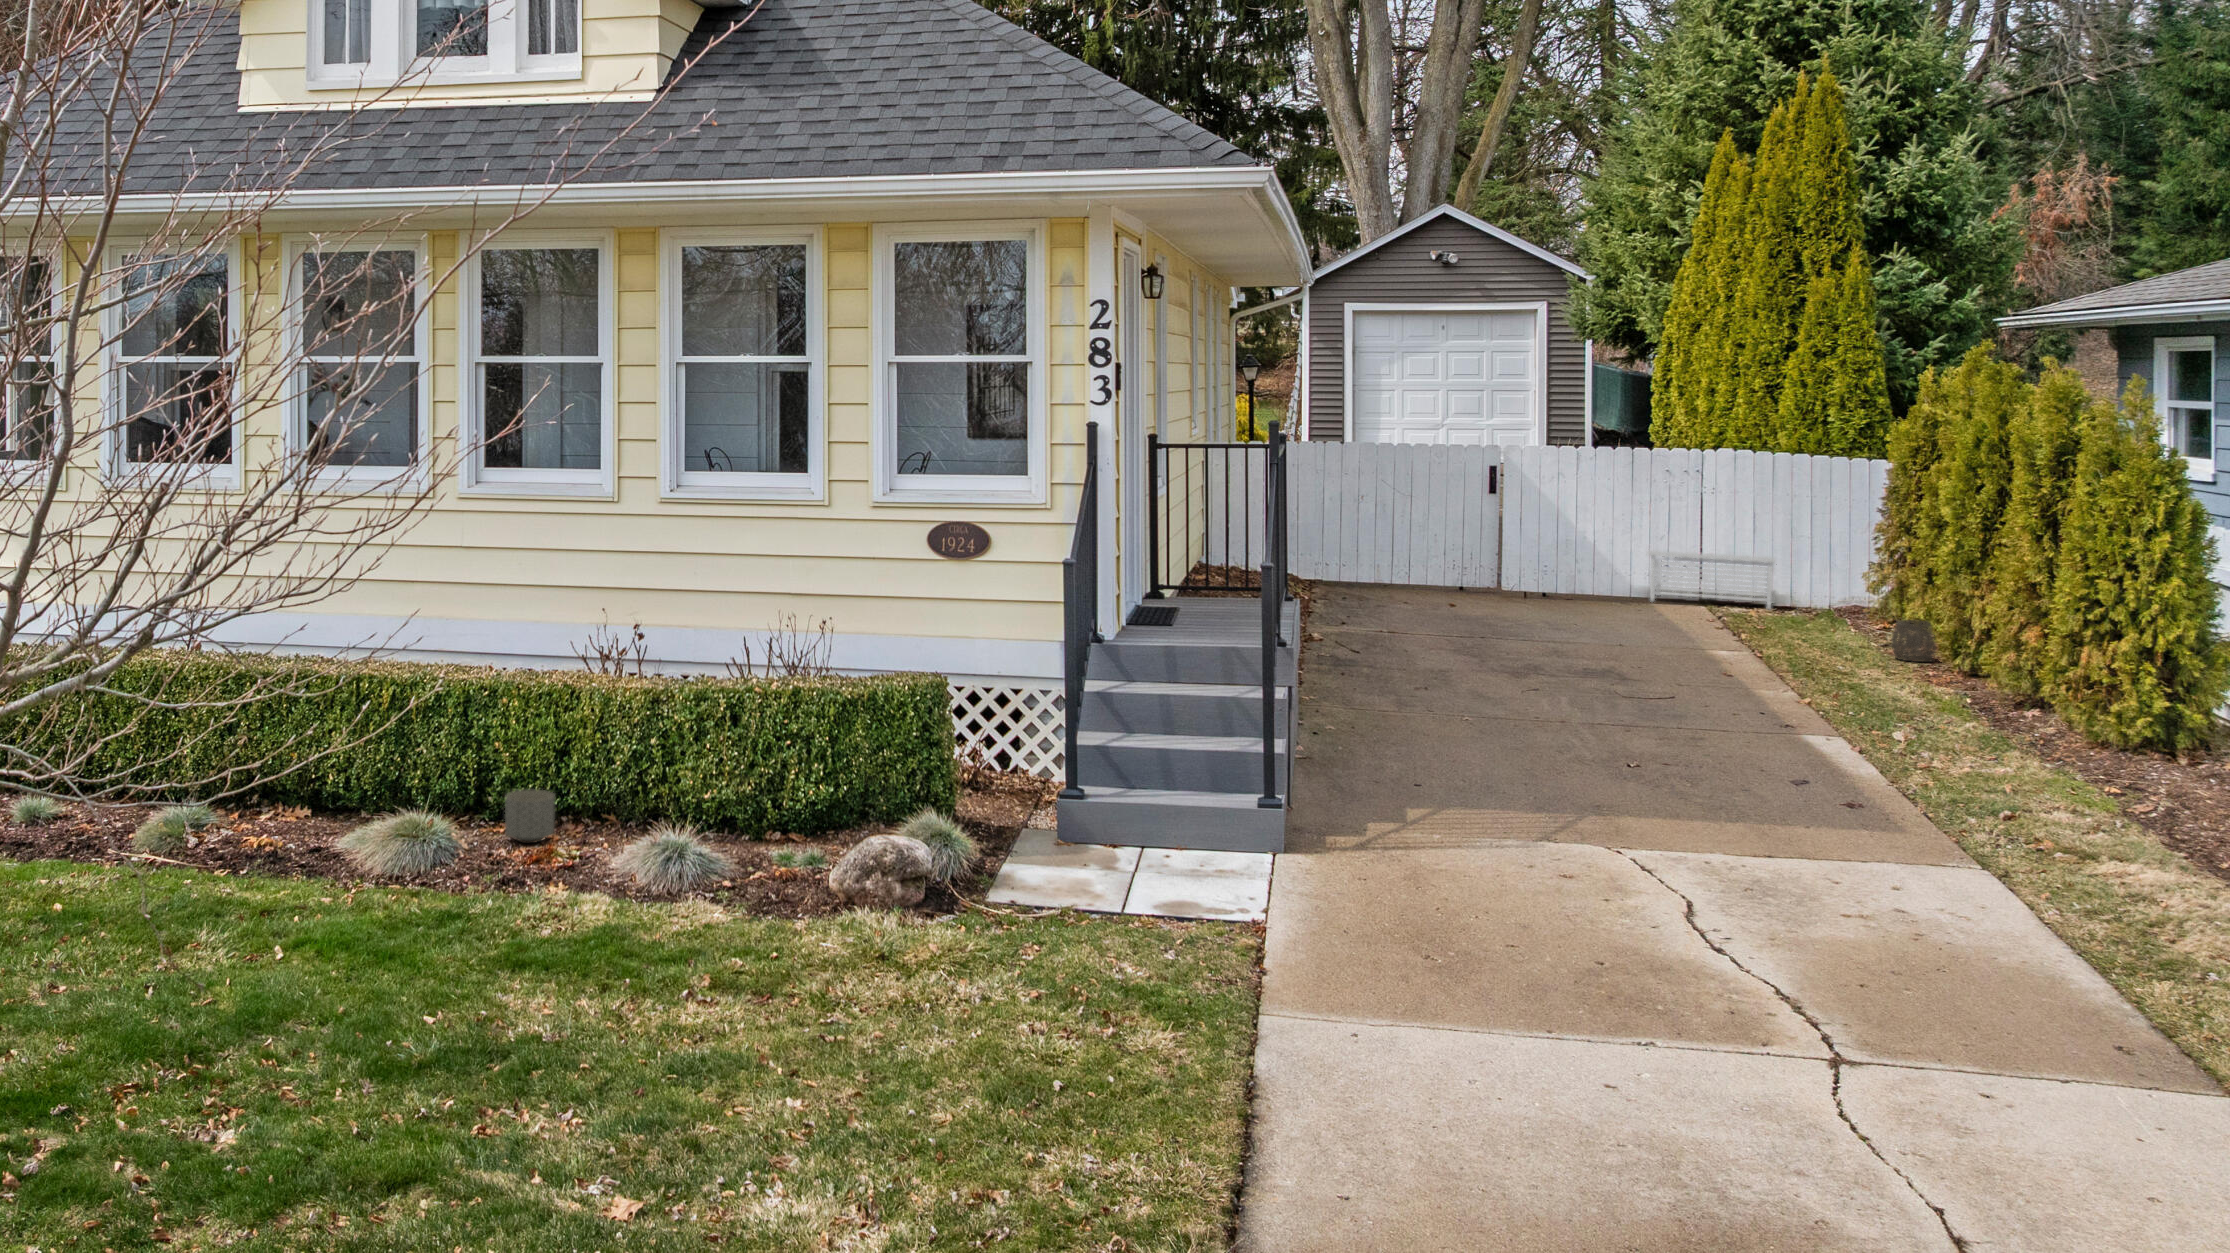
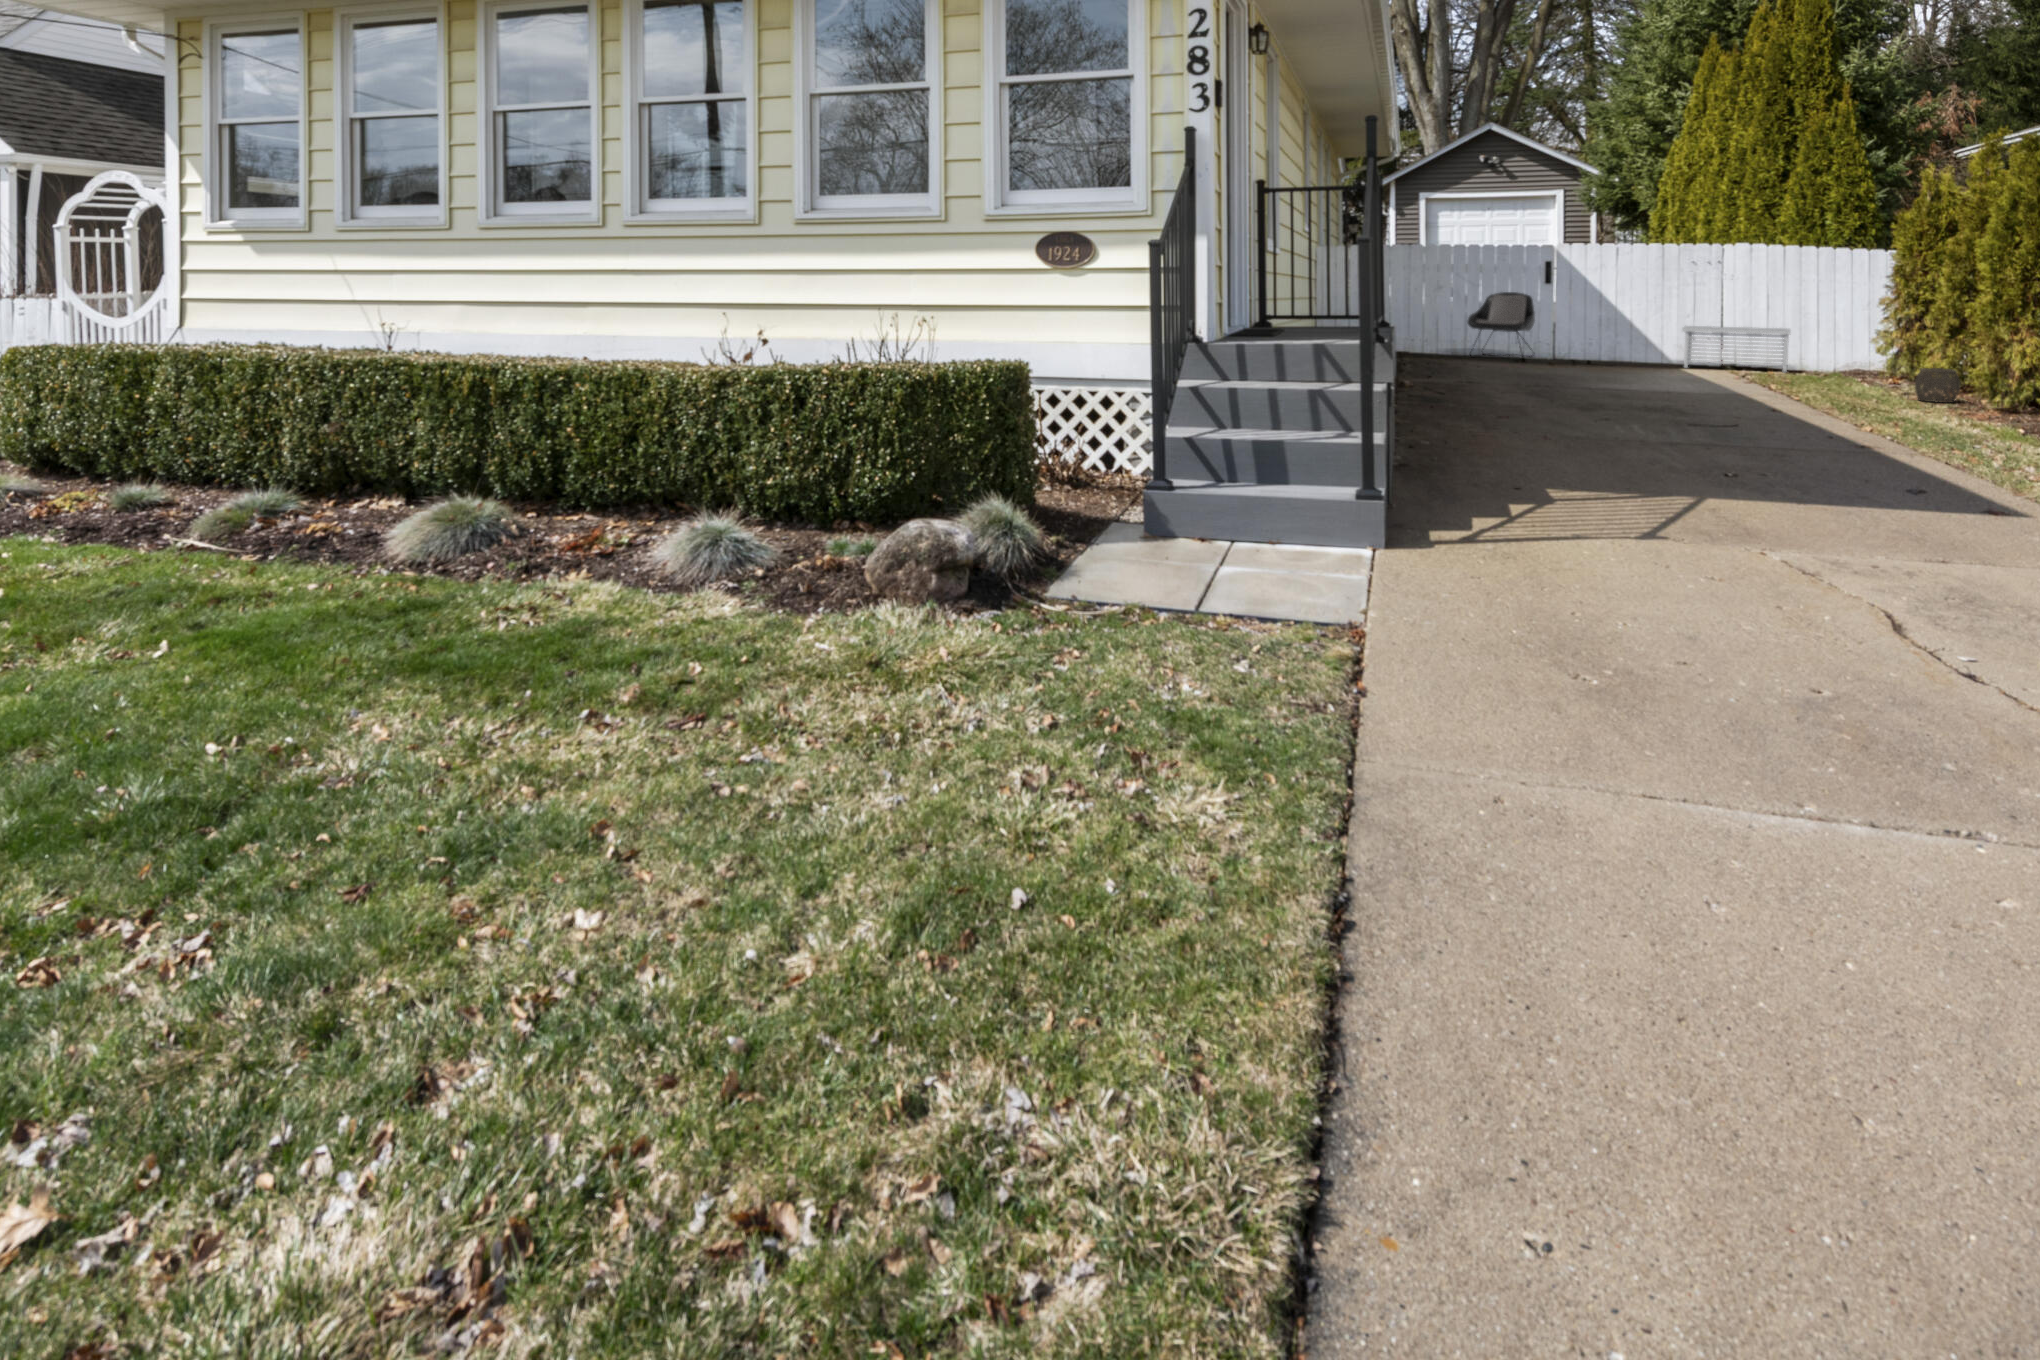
lounge chair: none [1383,494,1469,586] -> present [1467,292,1535,359]
planter: present [505,790,555,843] -> none [565,480,619,534]

